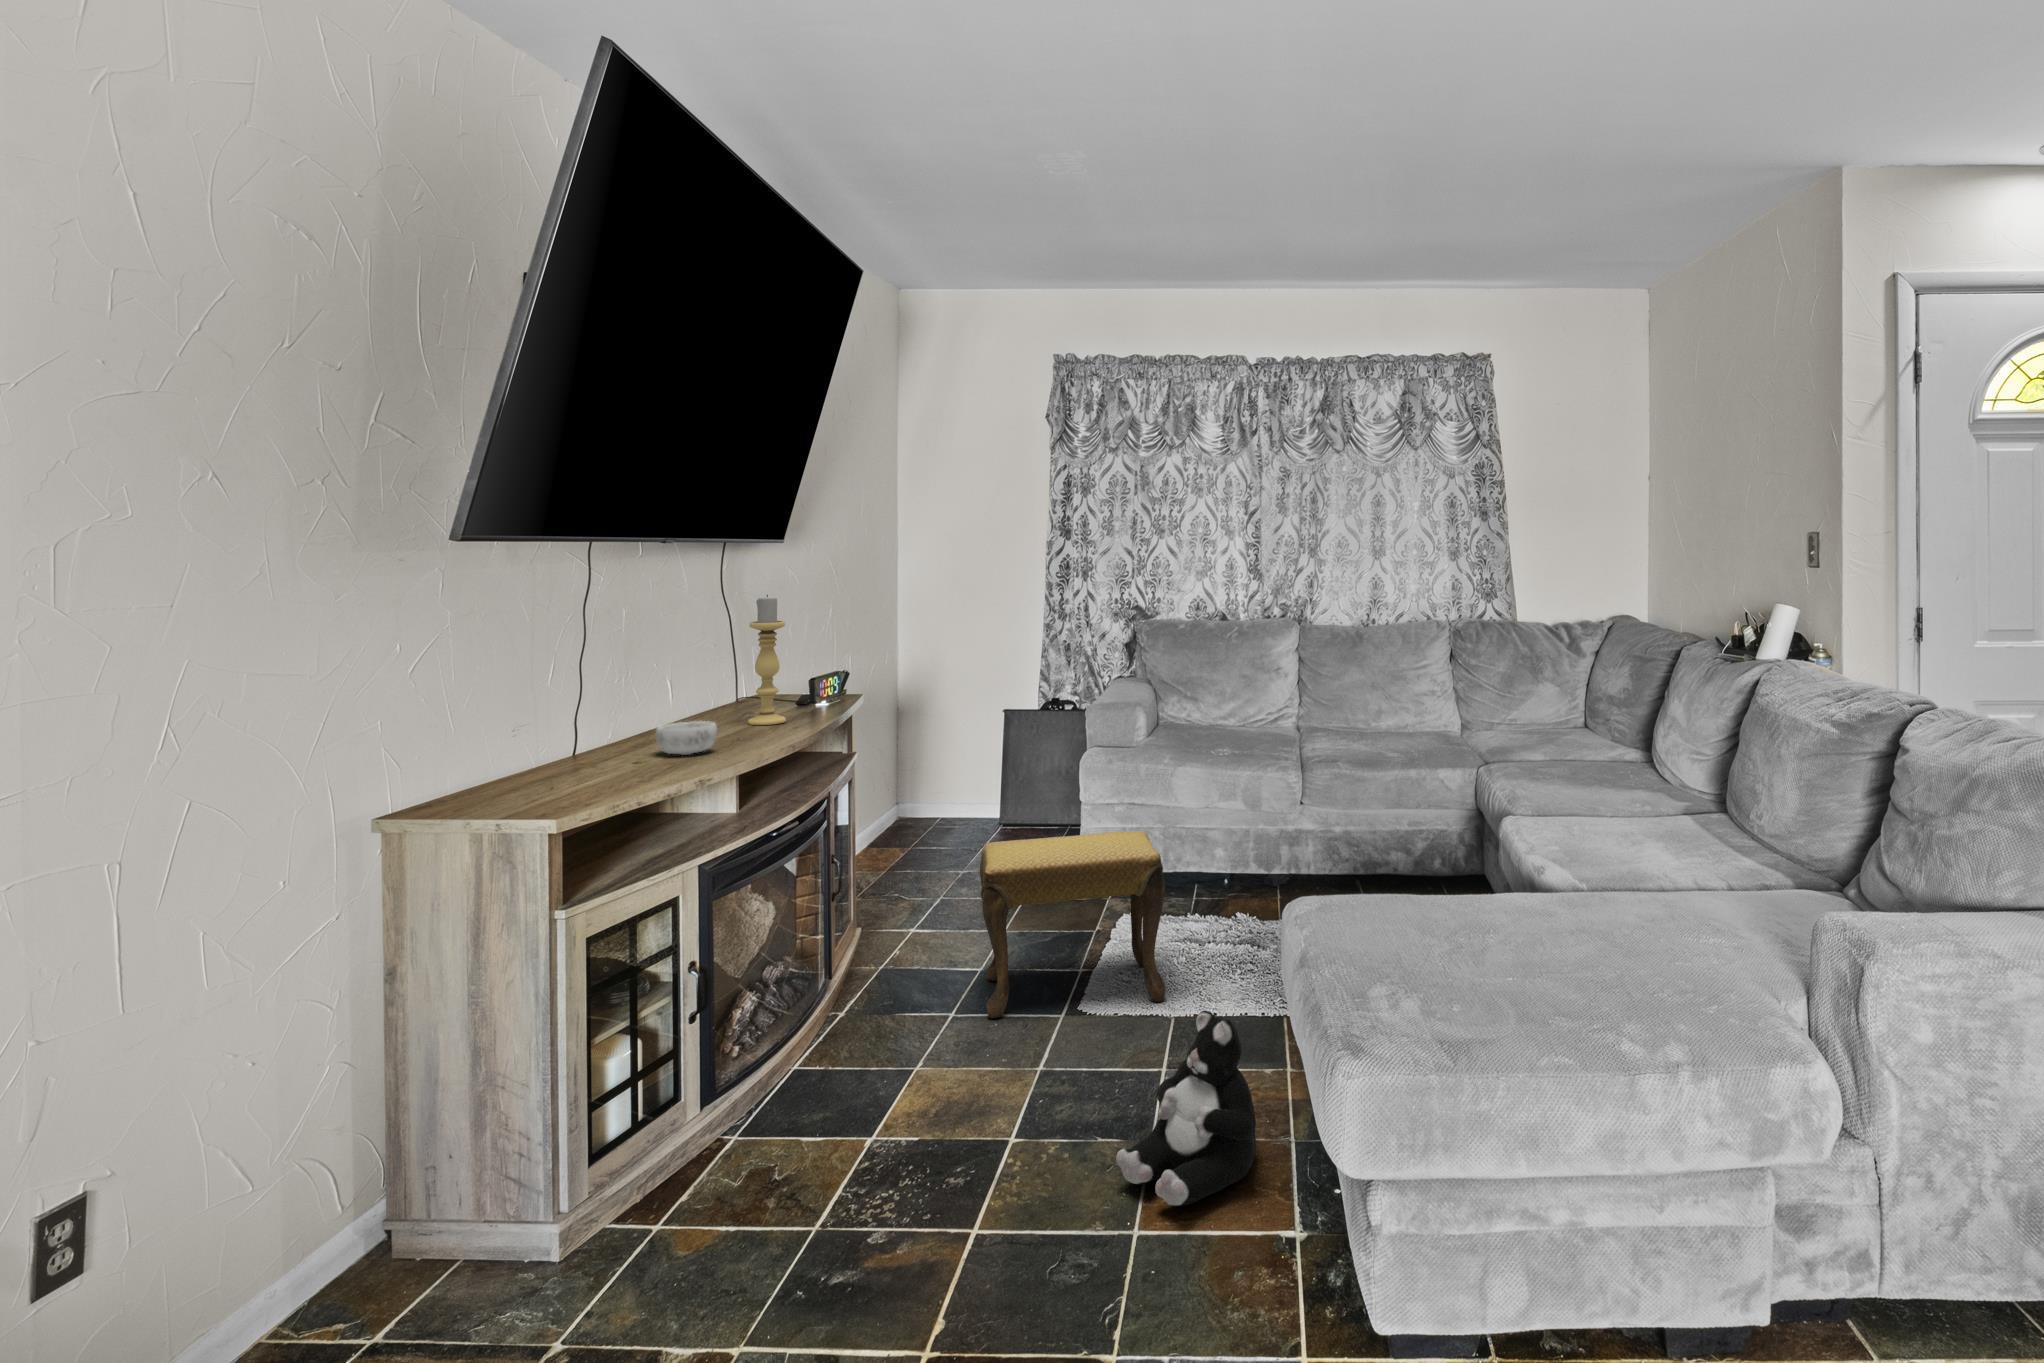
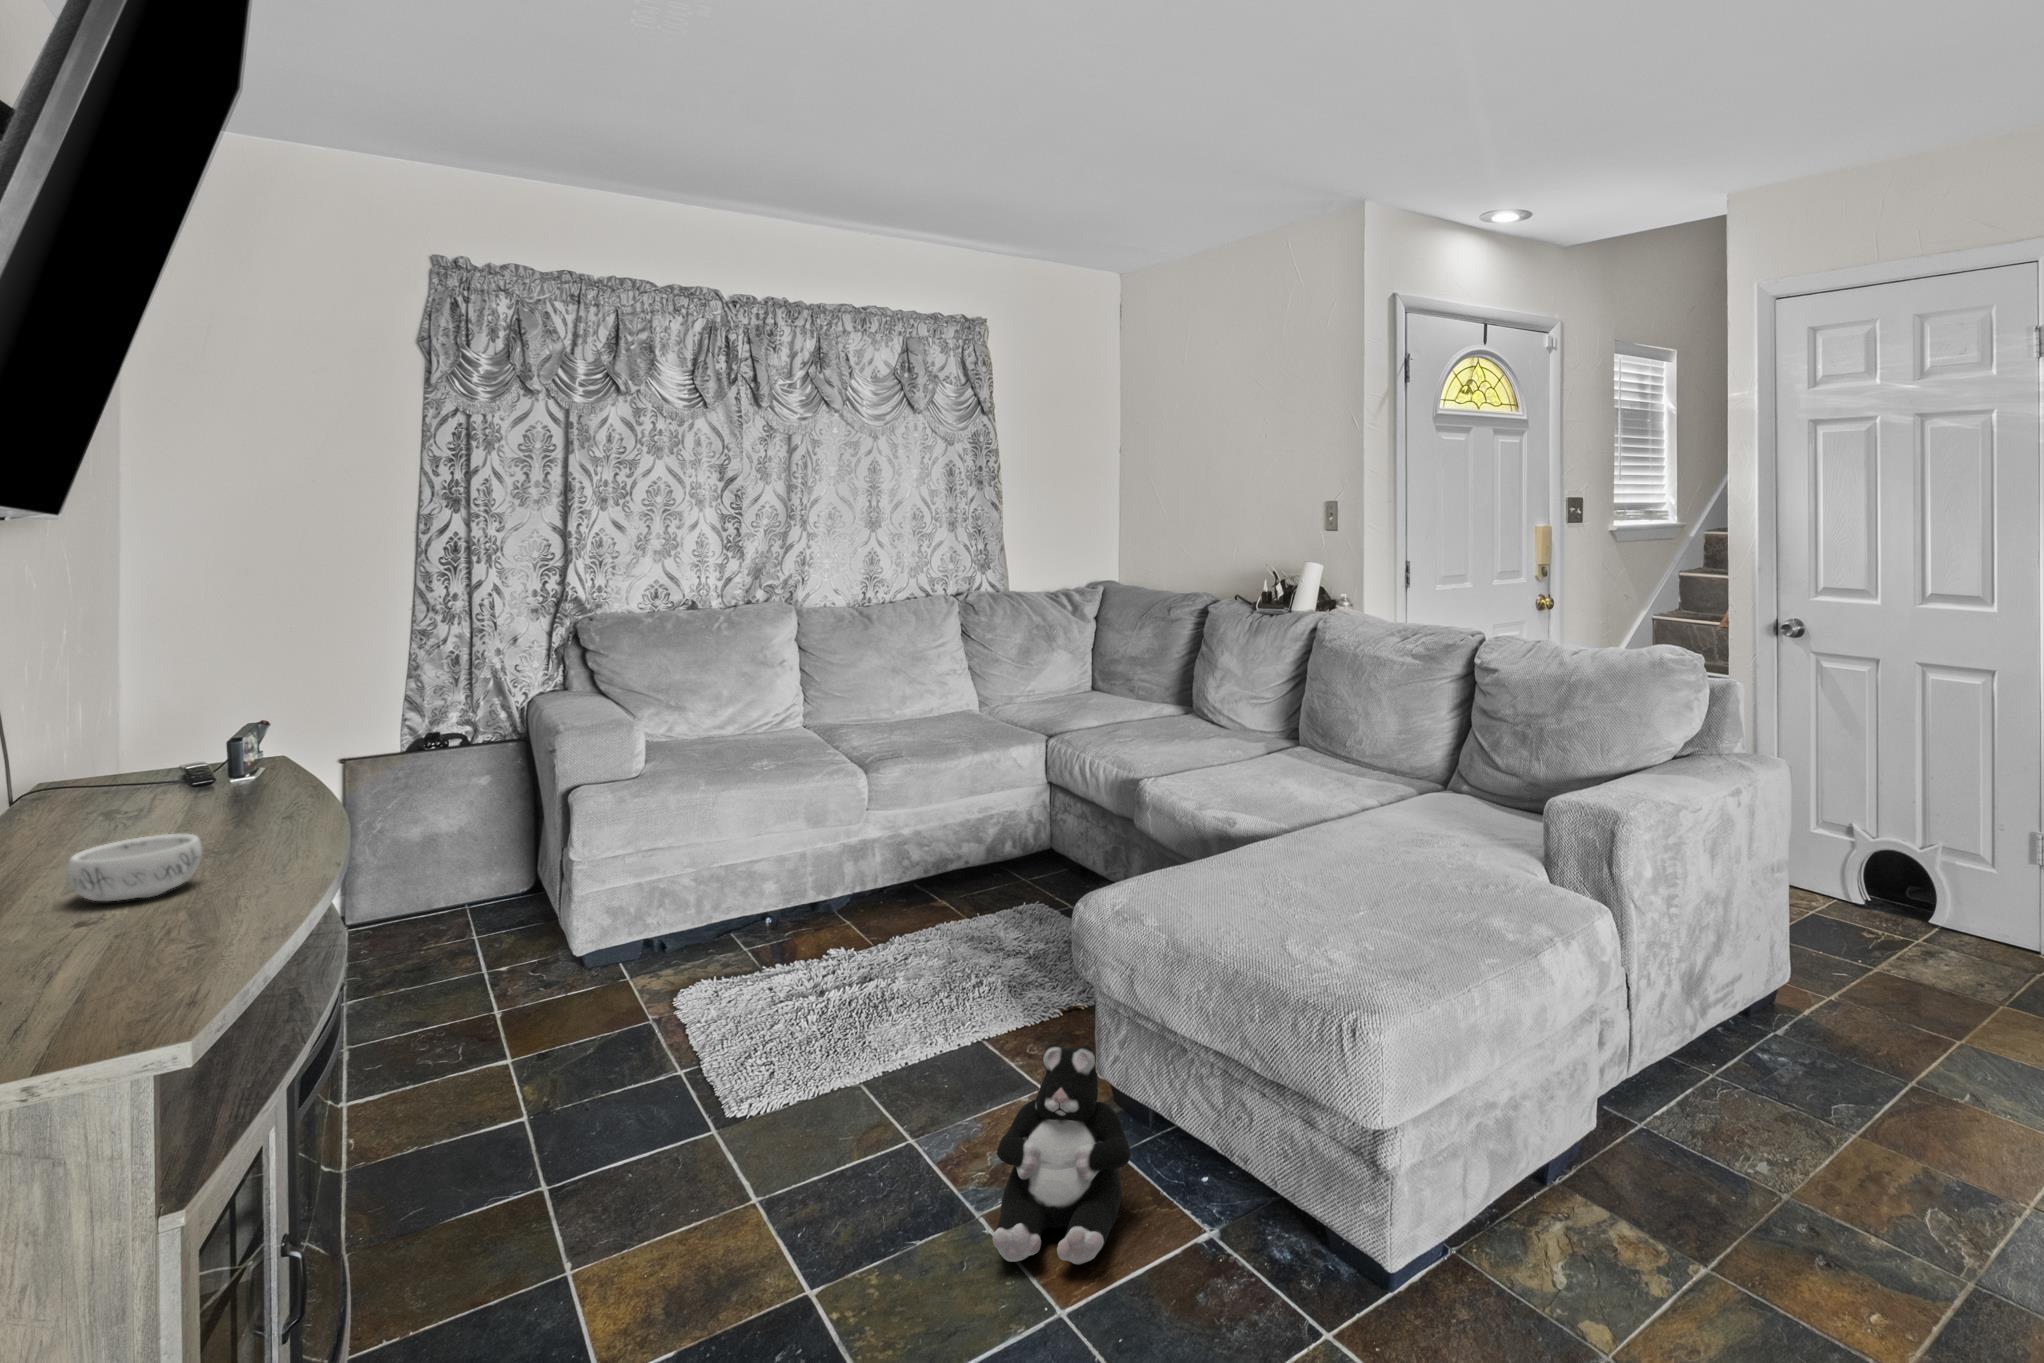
candle holder: present [748,595,786,725] -> none [130,614,211,830]
footstool: present [980,831,1165,1018] -> none [554,871,838,1156]

